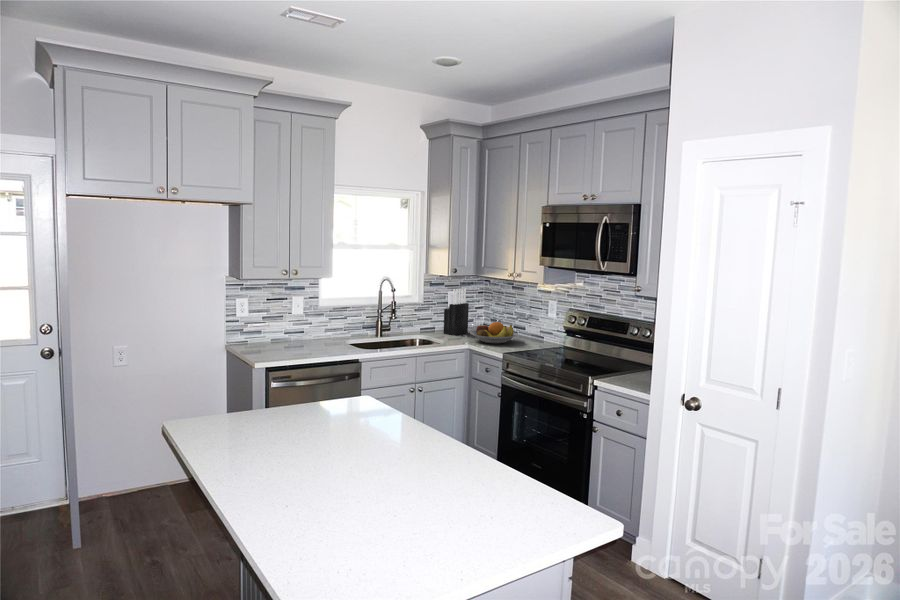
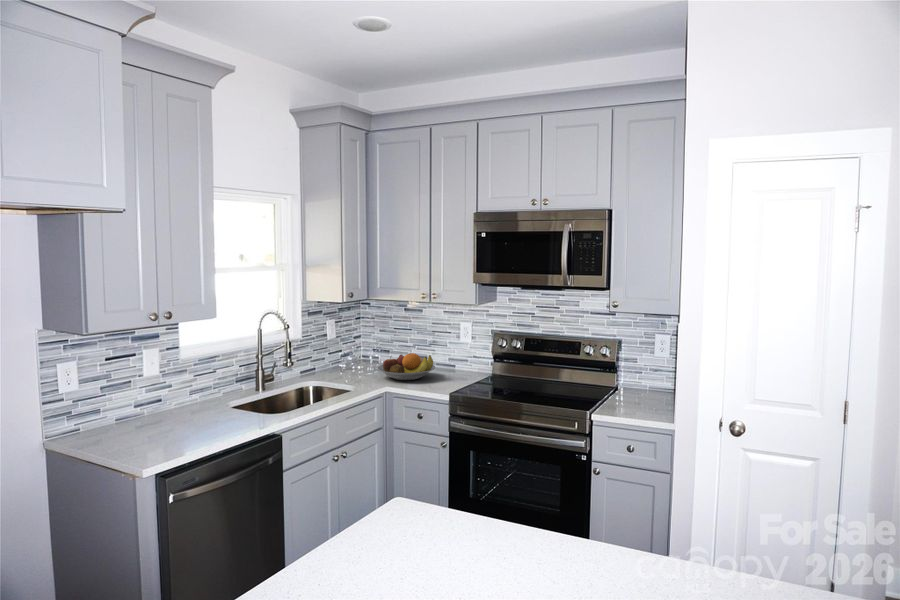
knife block: present [444,288,469,335] -> none [332,315,357,375]

